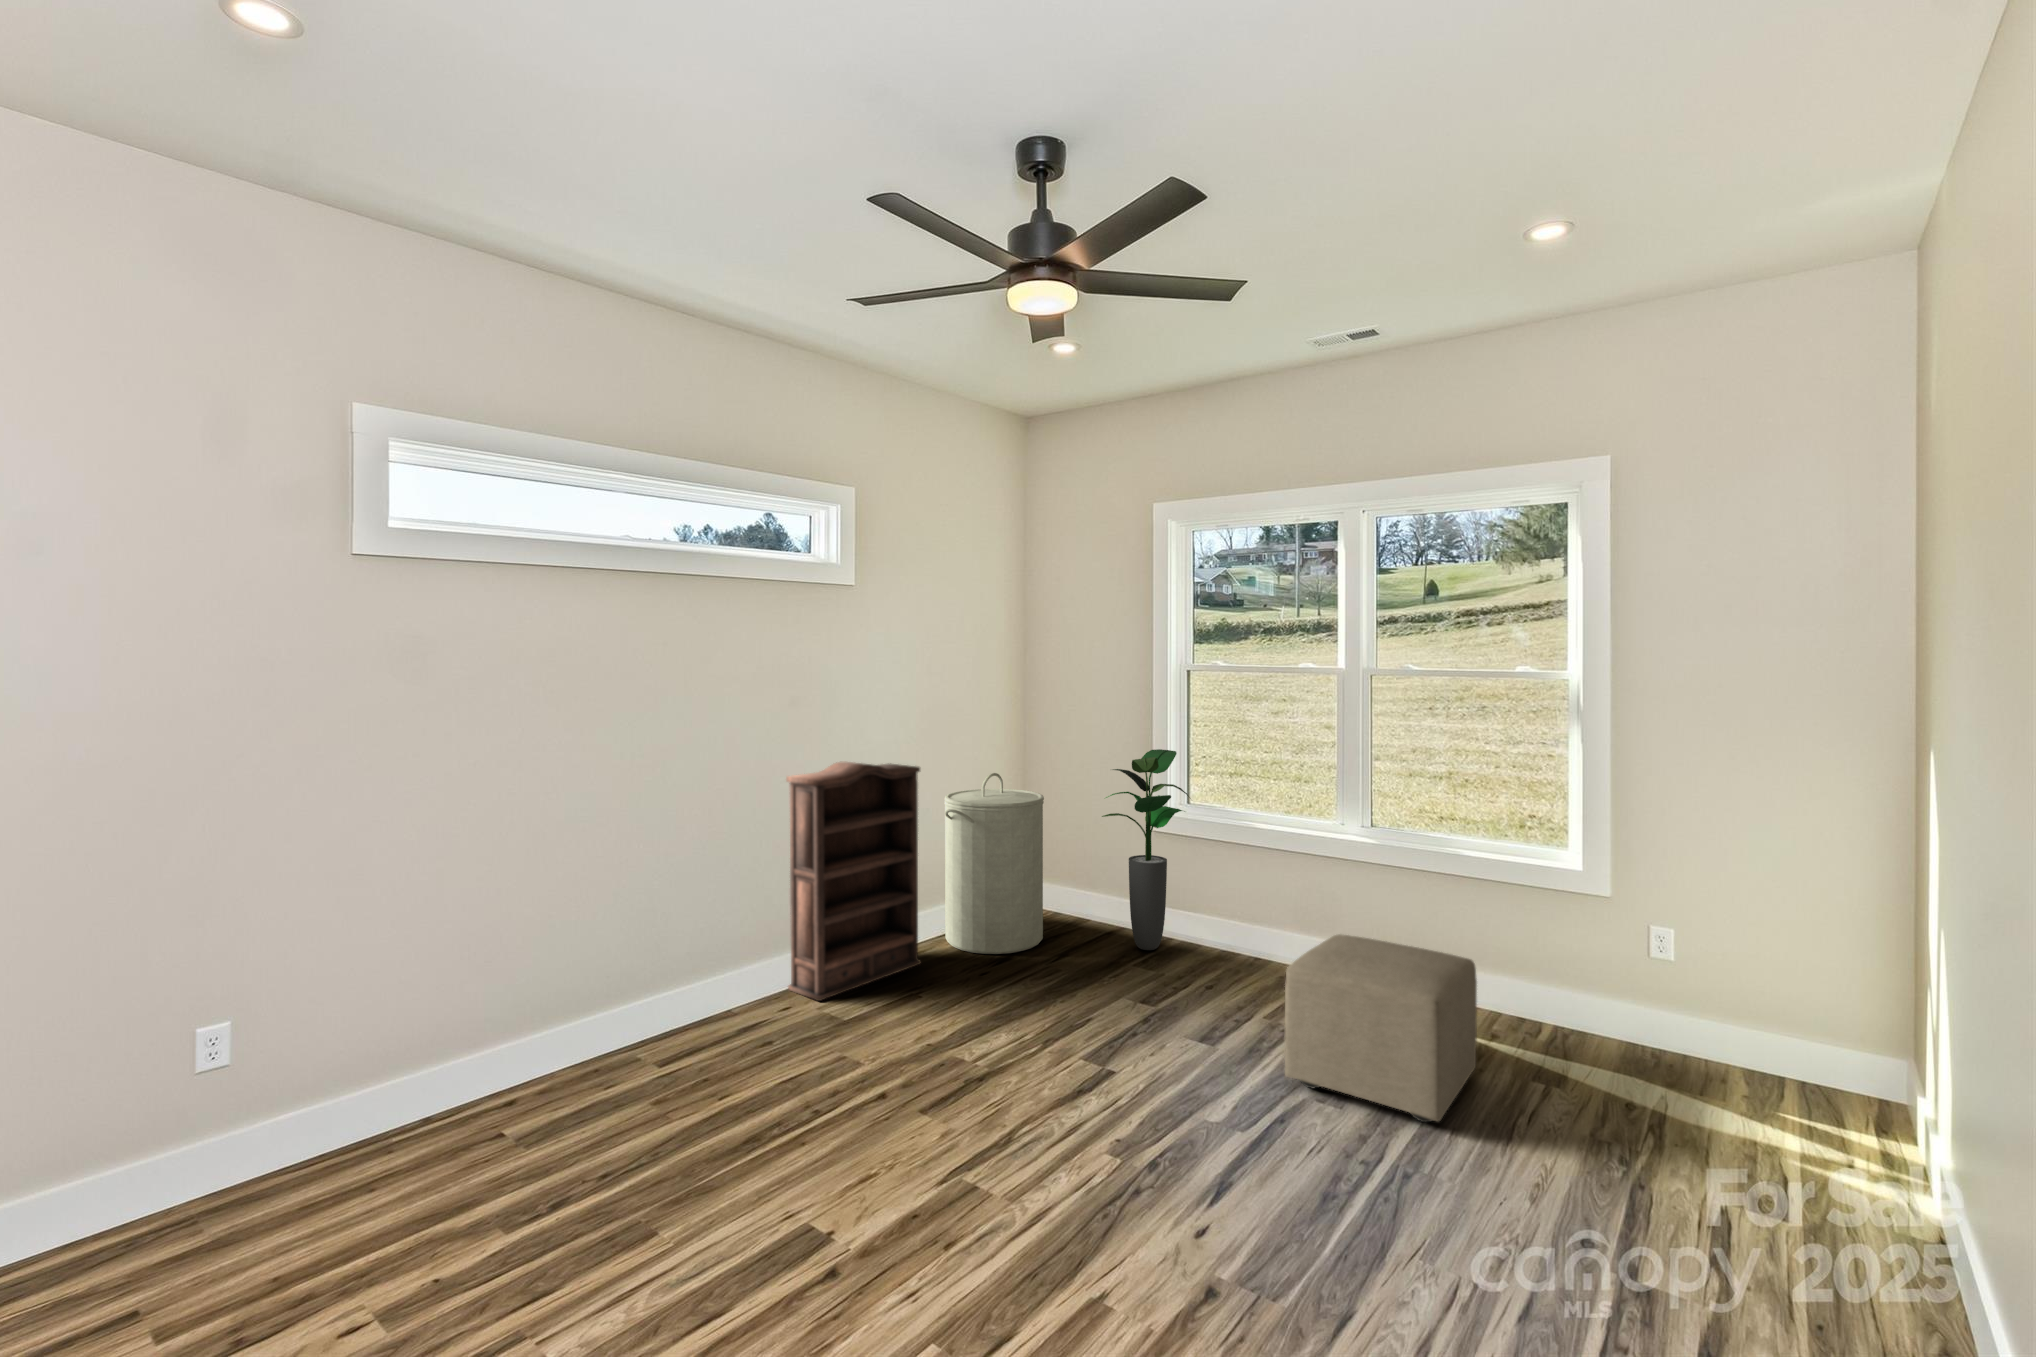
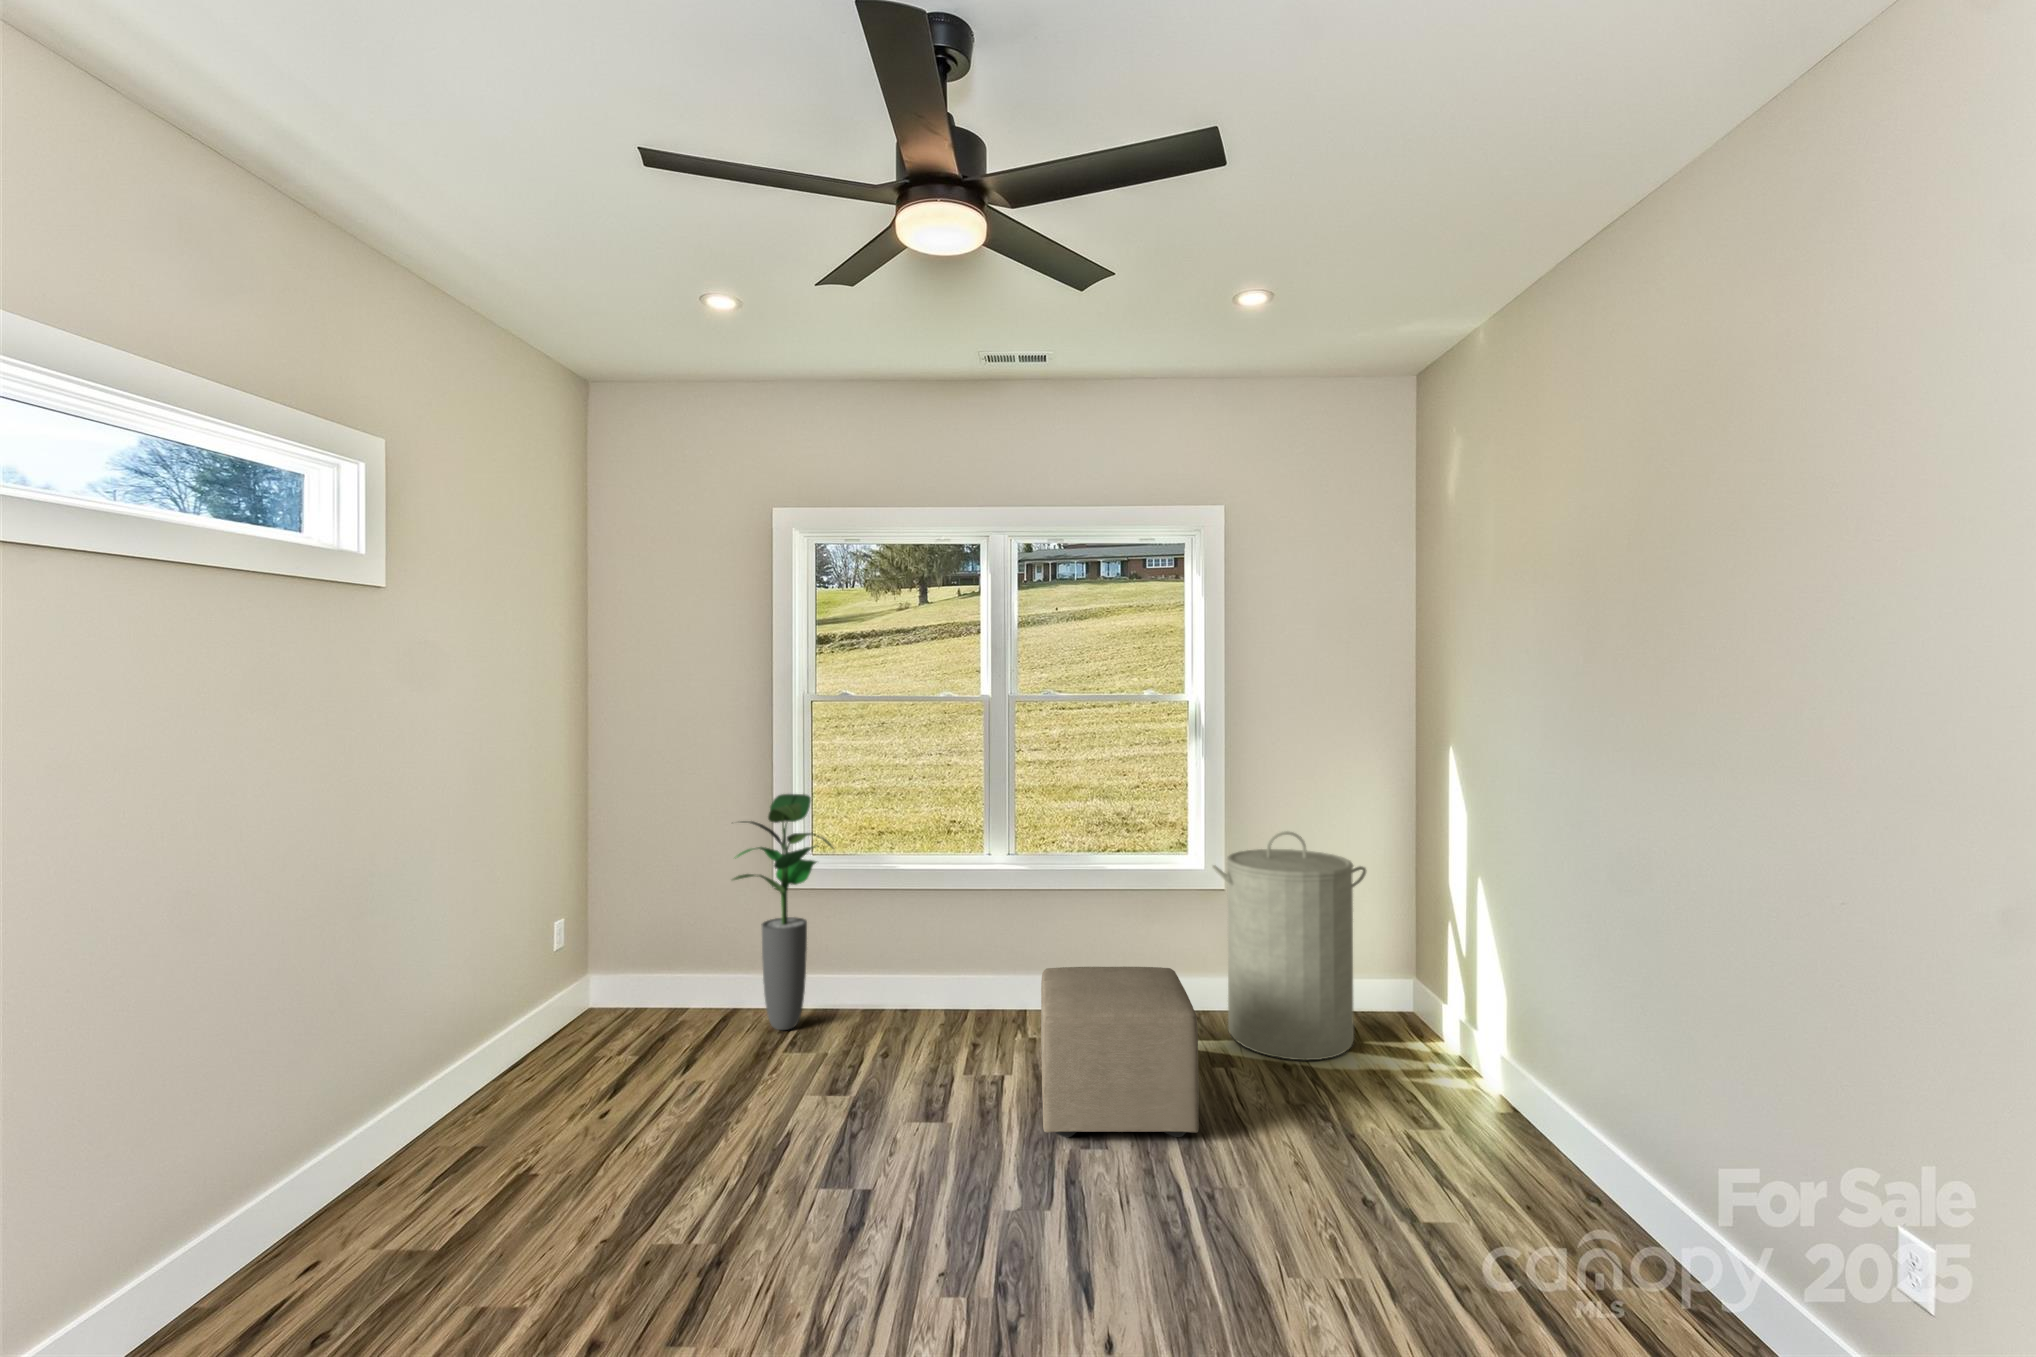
bookshelf: present [786,762,921,1001] -> none [283,845,497,1236]
laundry hamper: present [944,773,1044,954] -> present [1213,831,1366,1060]

